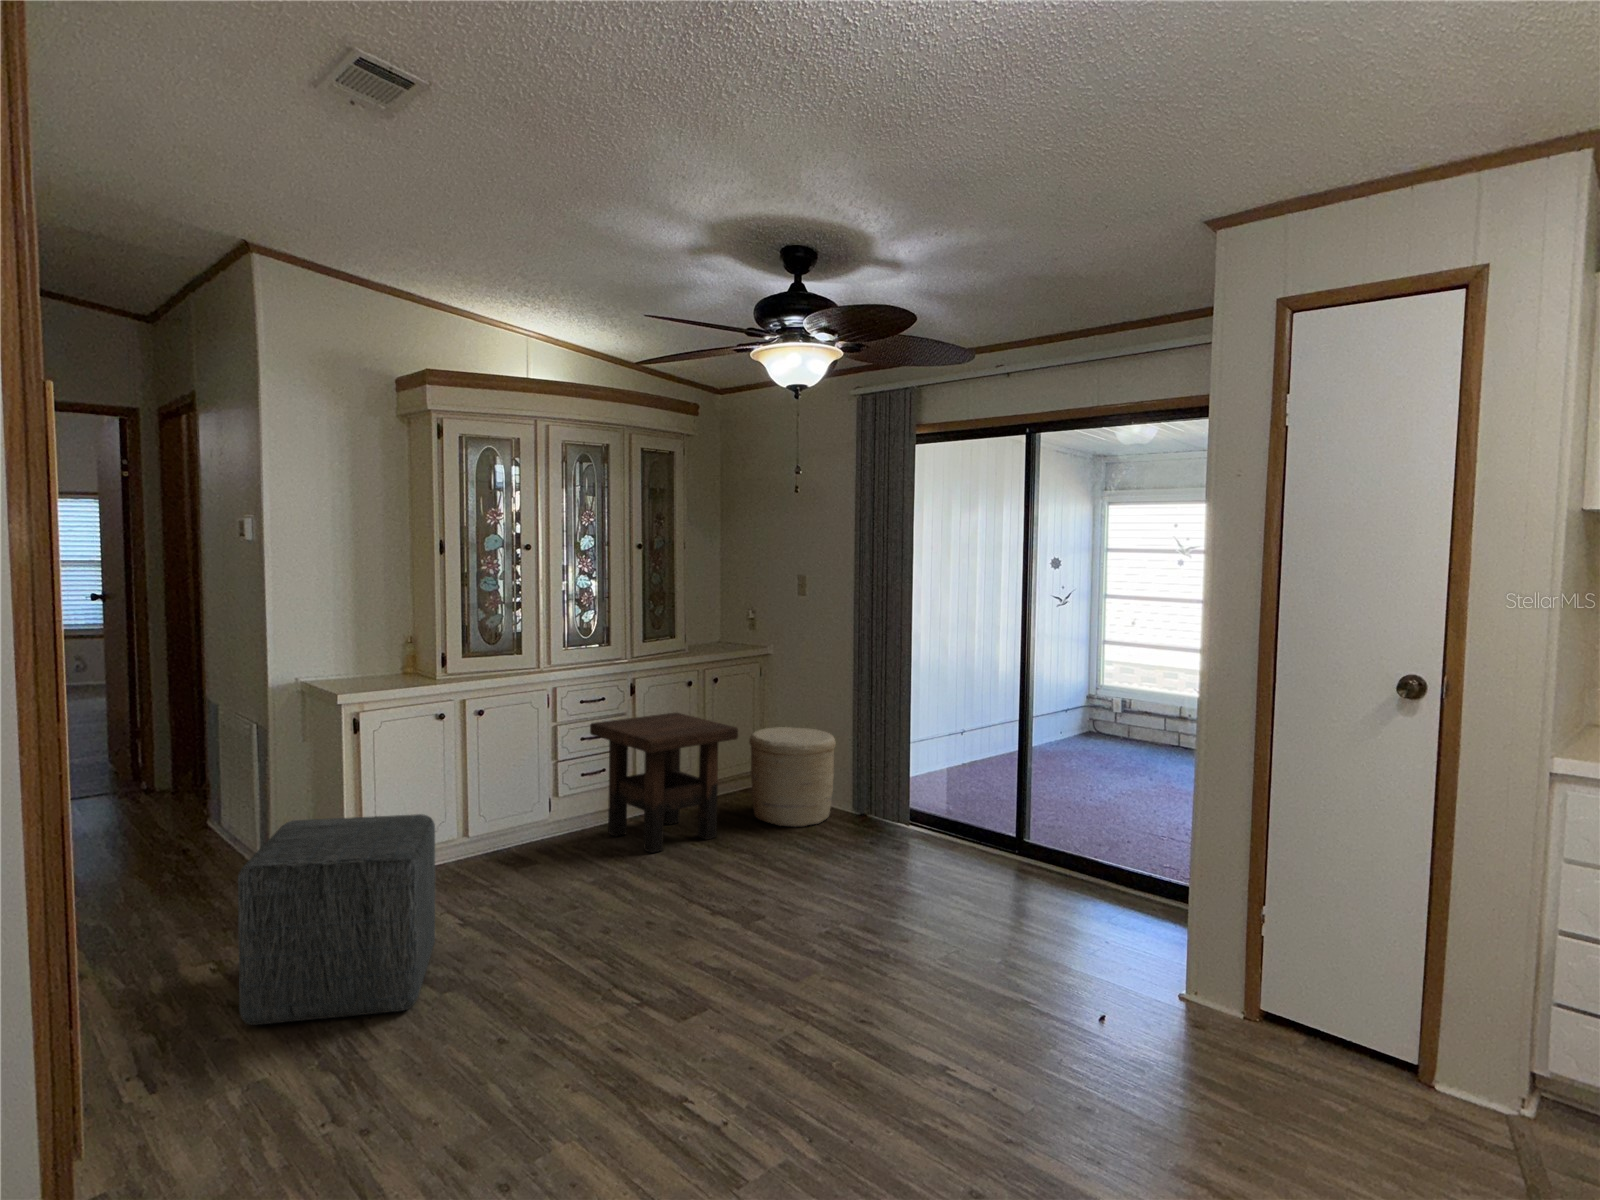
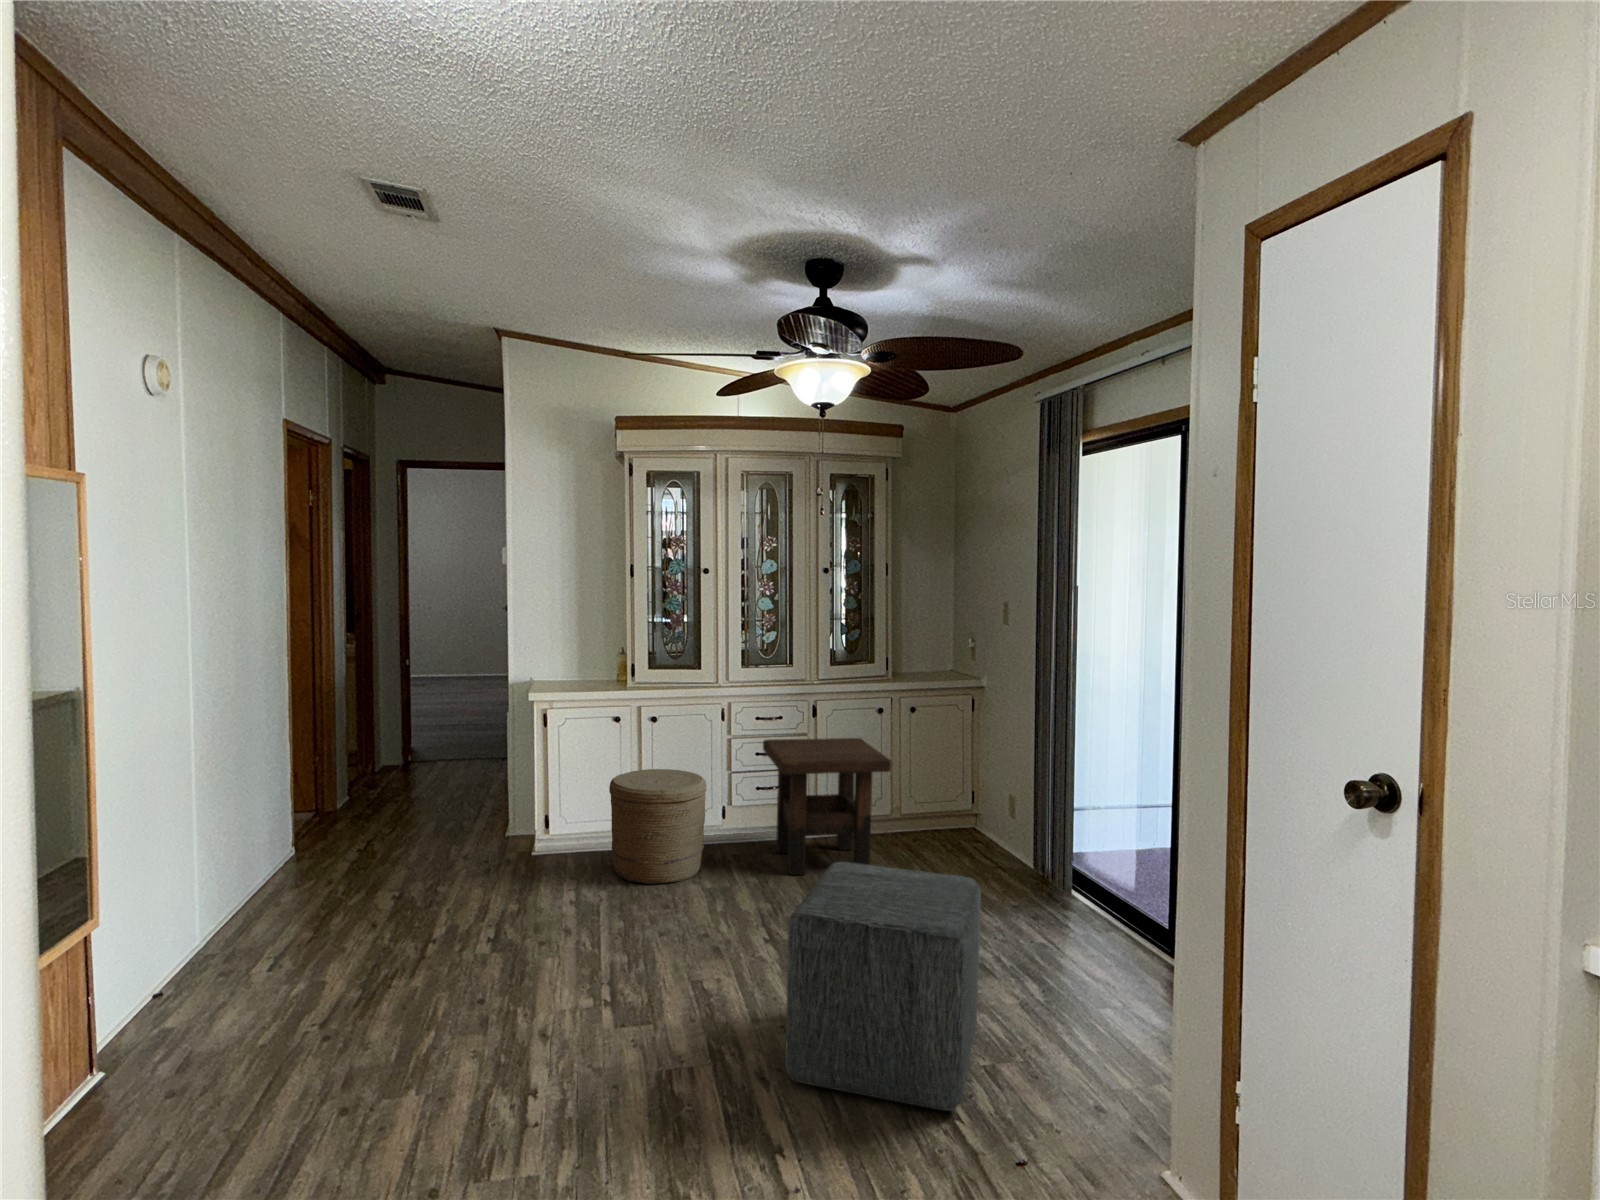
woven basket: present [749,727,836,827] -> present [609,769,706,884]
ottoman: present [238,814,435,1025] -> present [785,862,981,1111]

